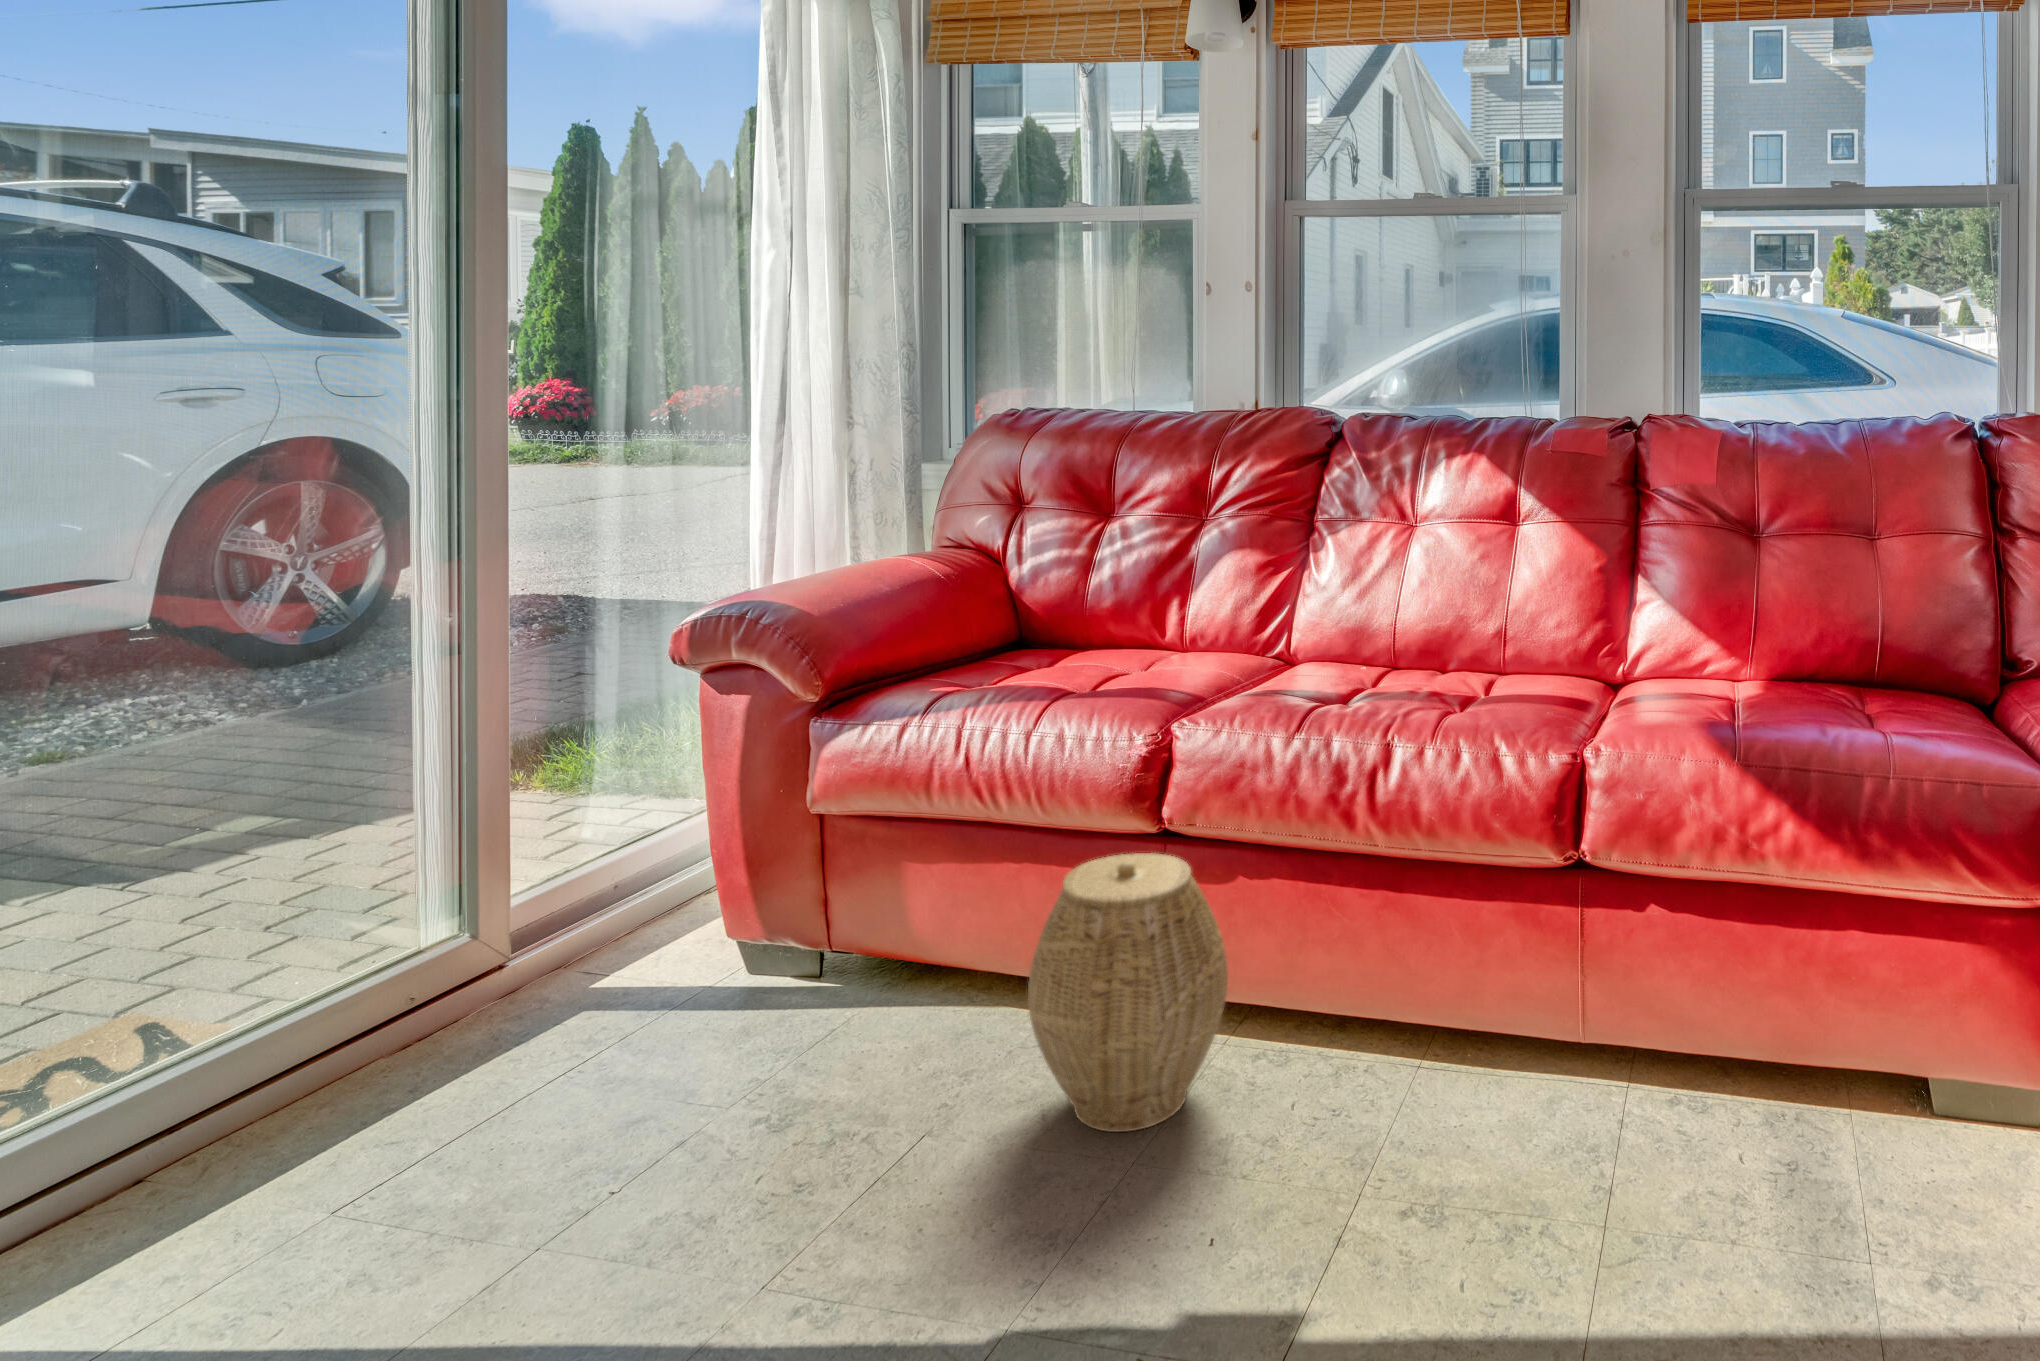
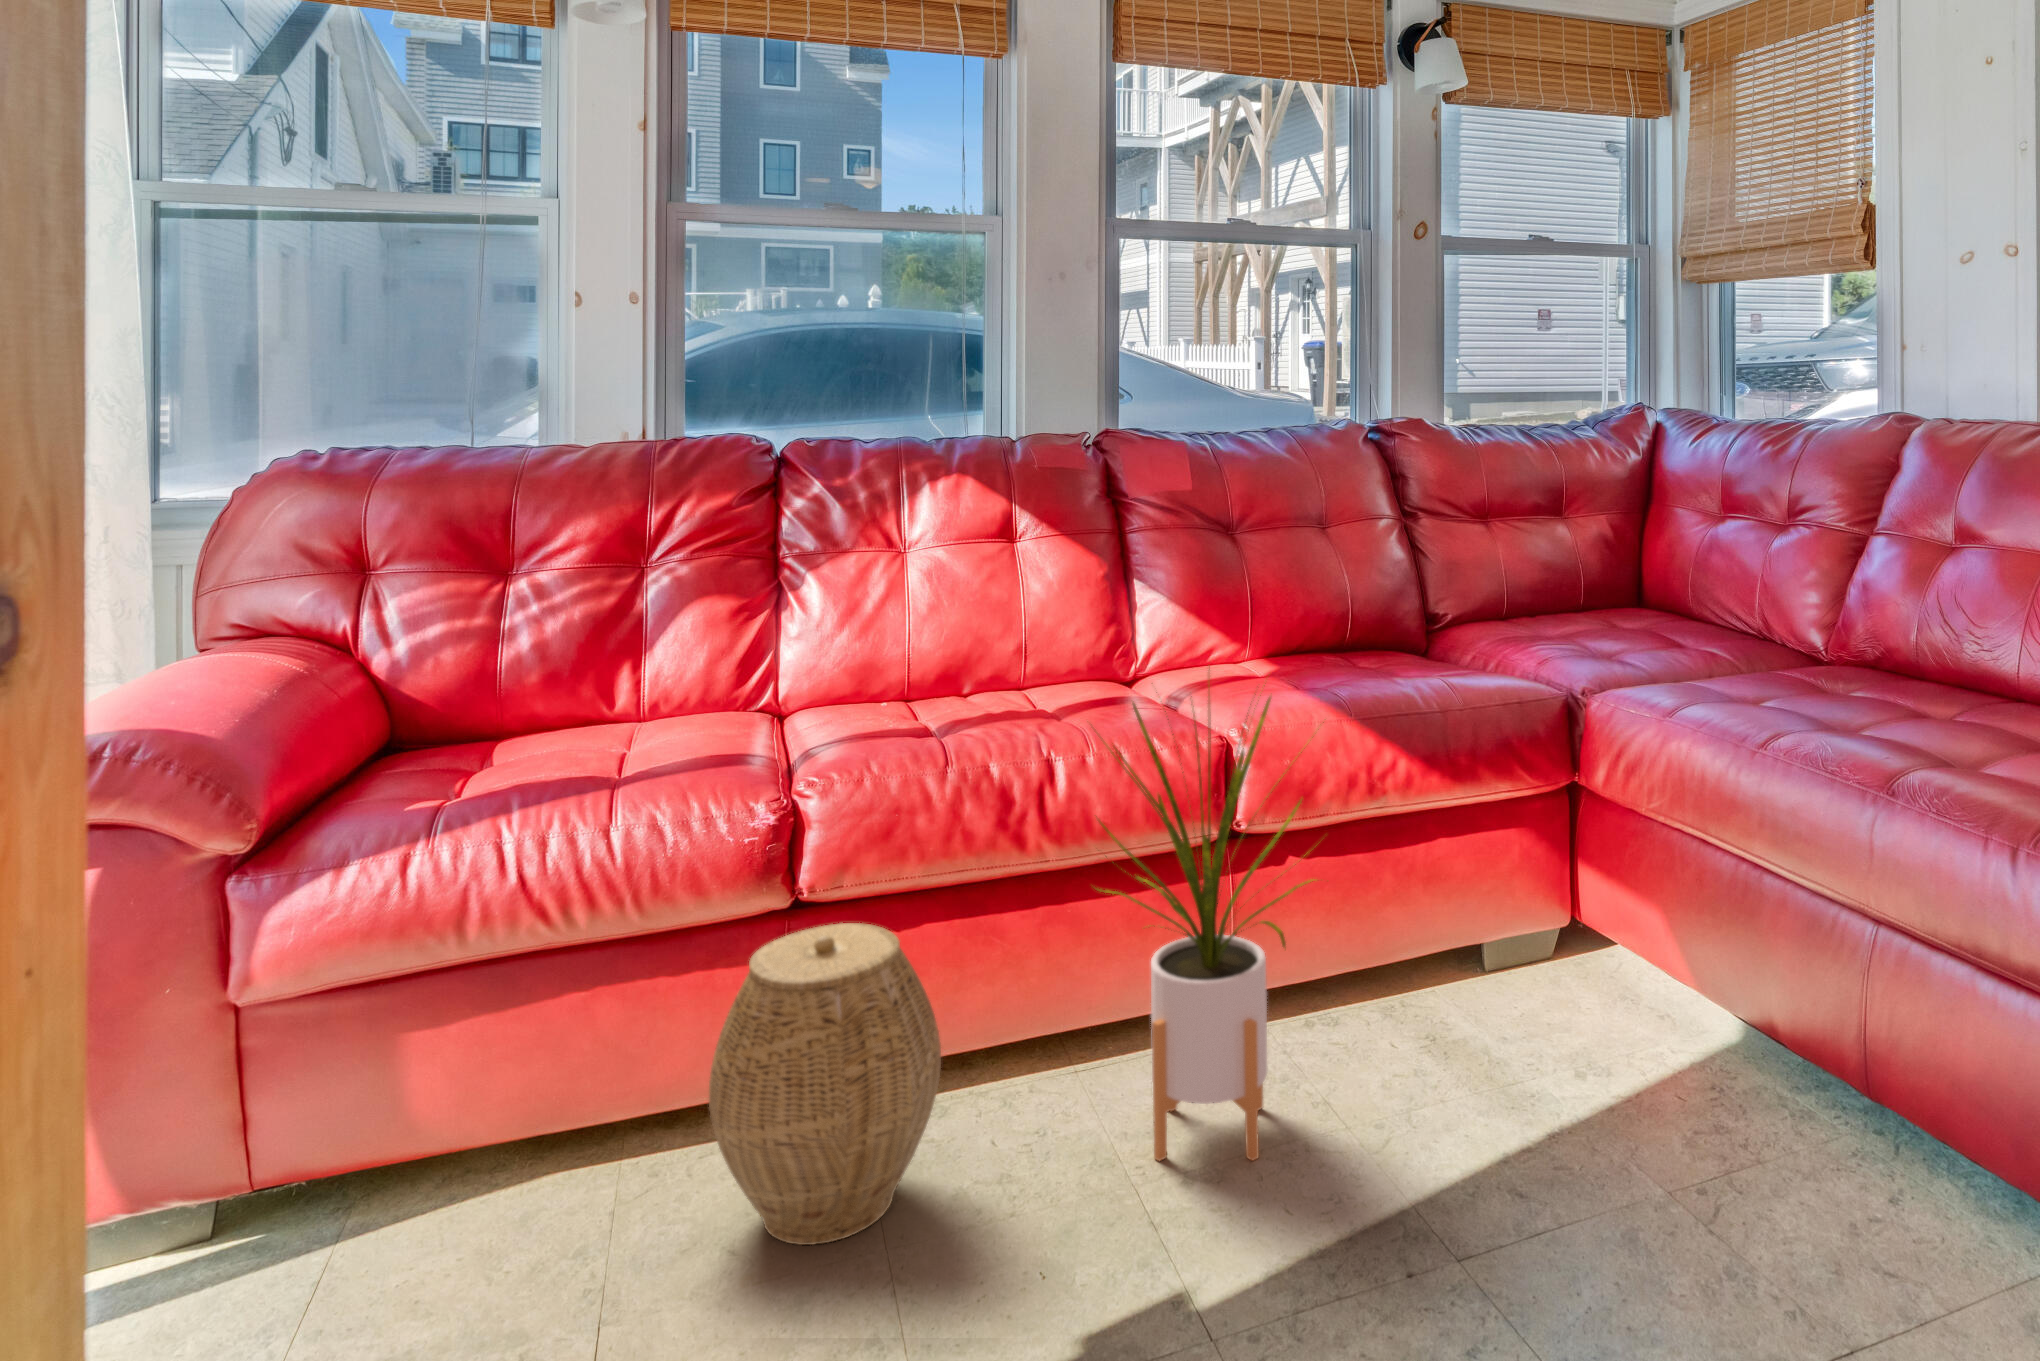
house plant: none [1335,674,1595,1212] -> present [1096,669,1324,1161]

